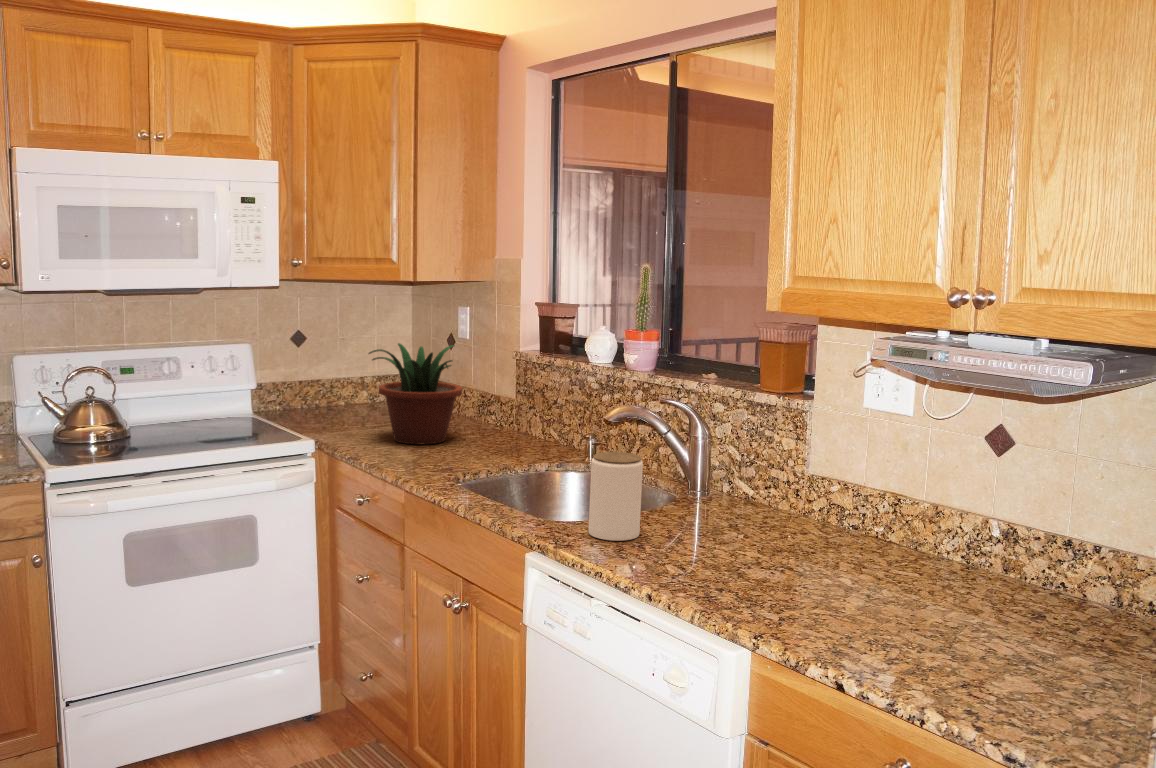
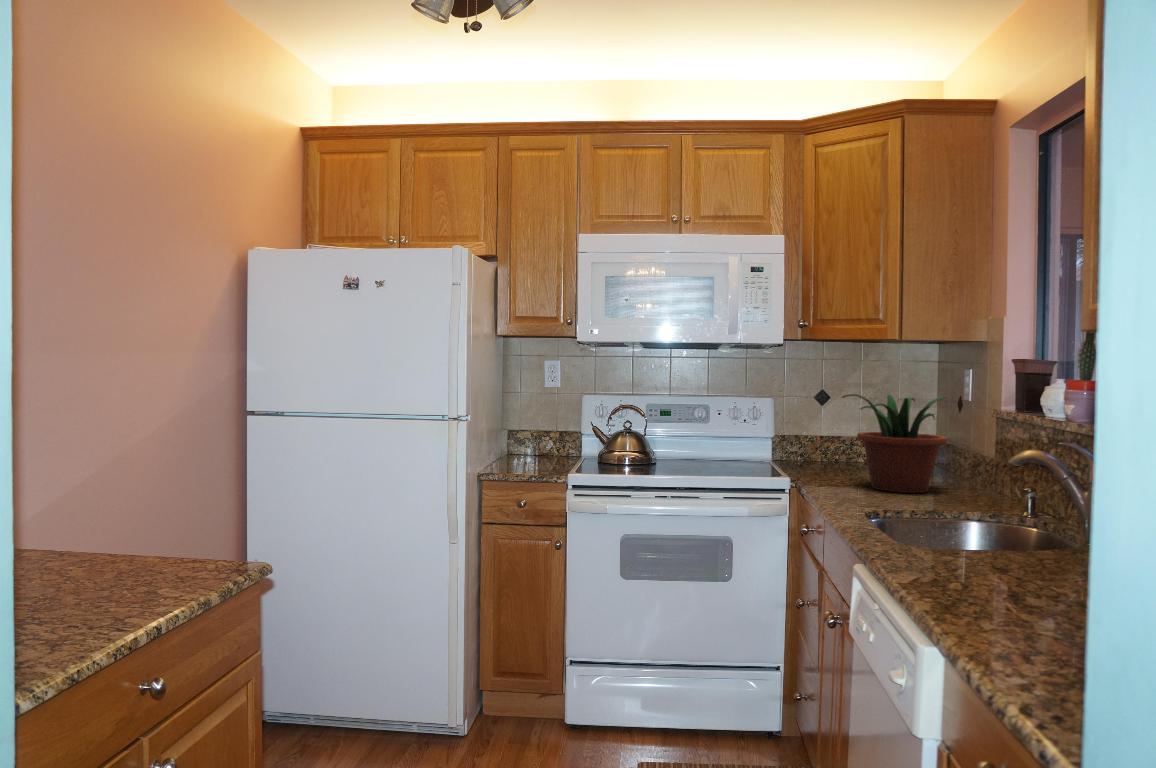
jar: present [589,452,643,541] -> none [974,481,1050,592]

